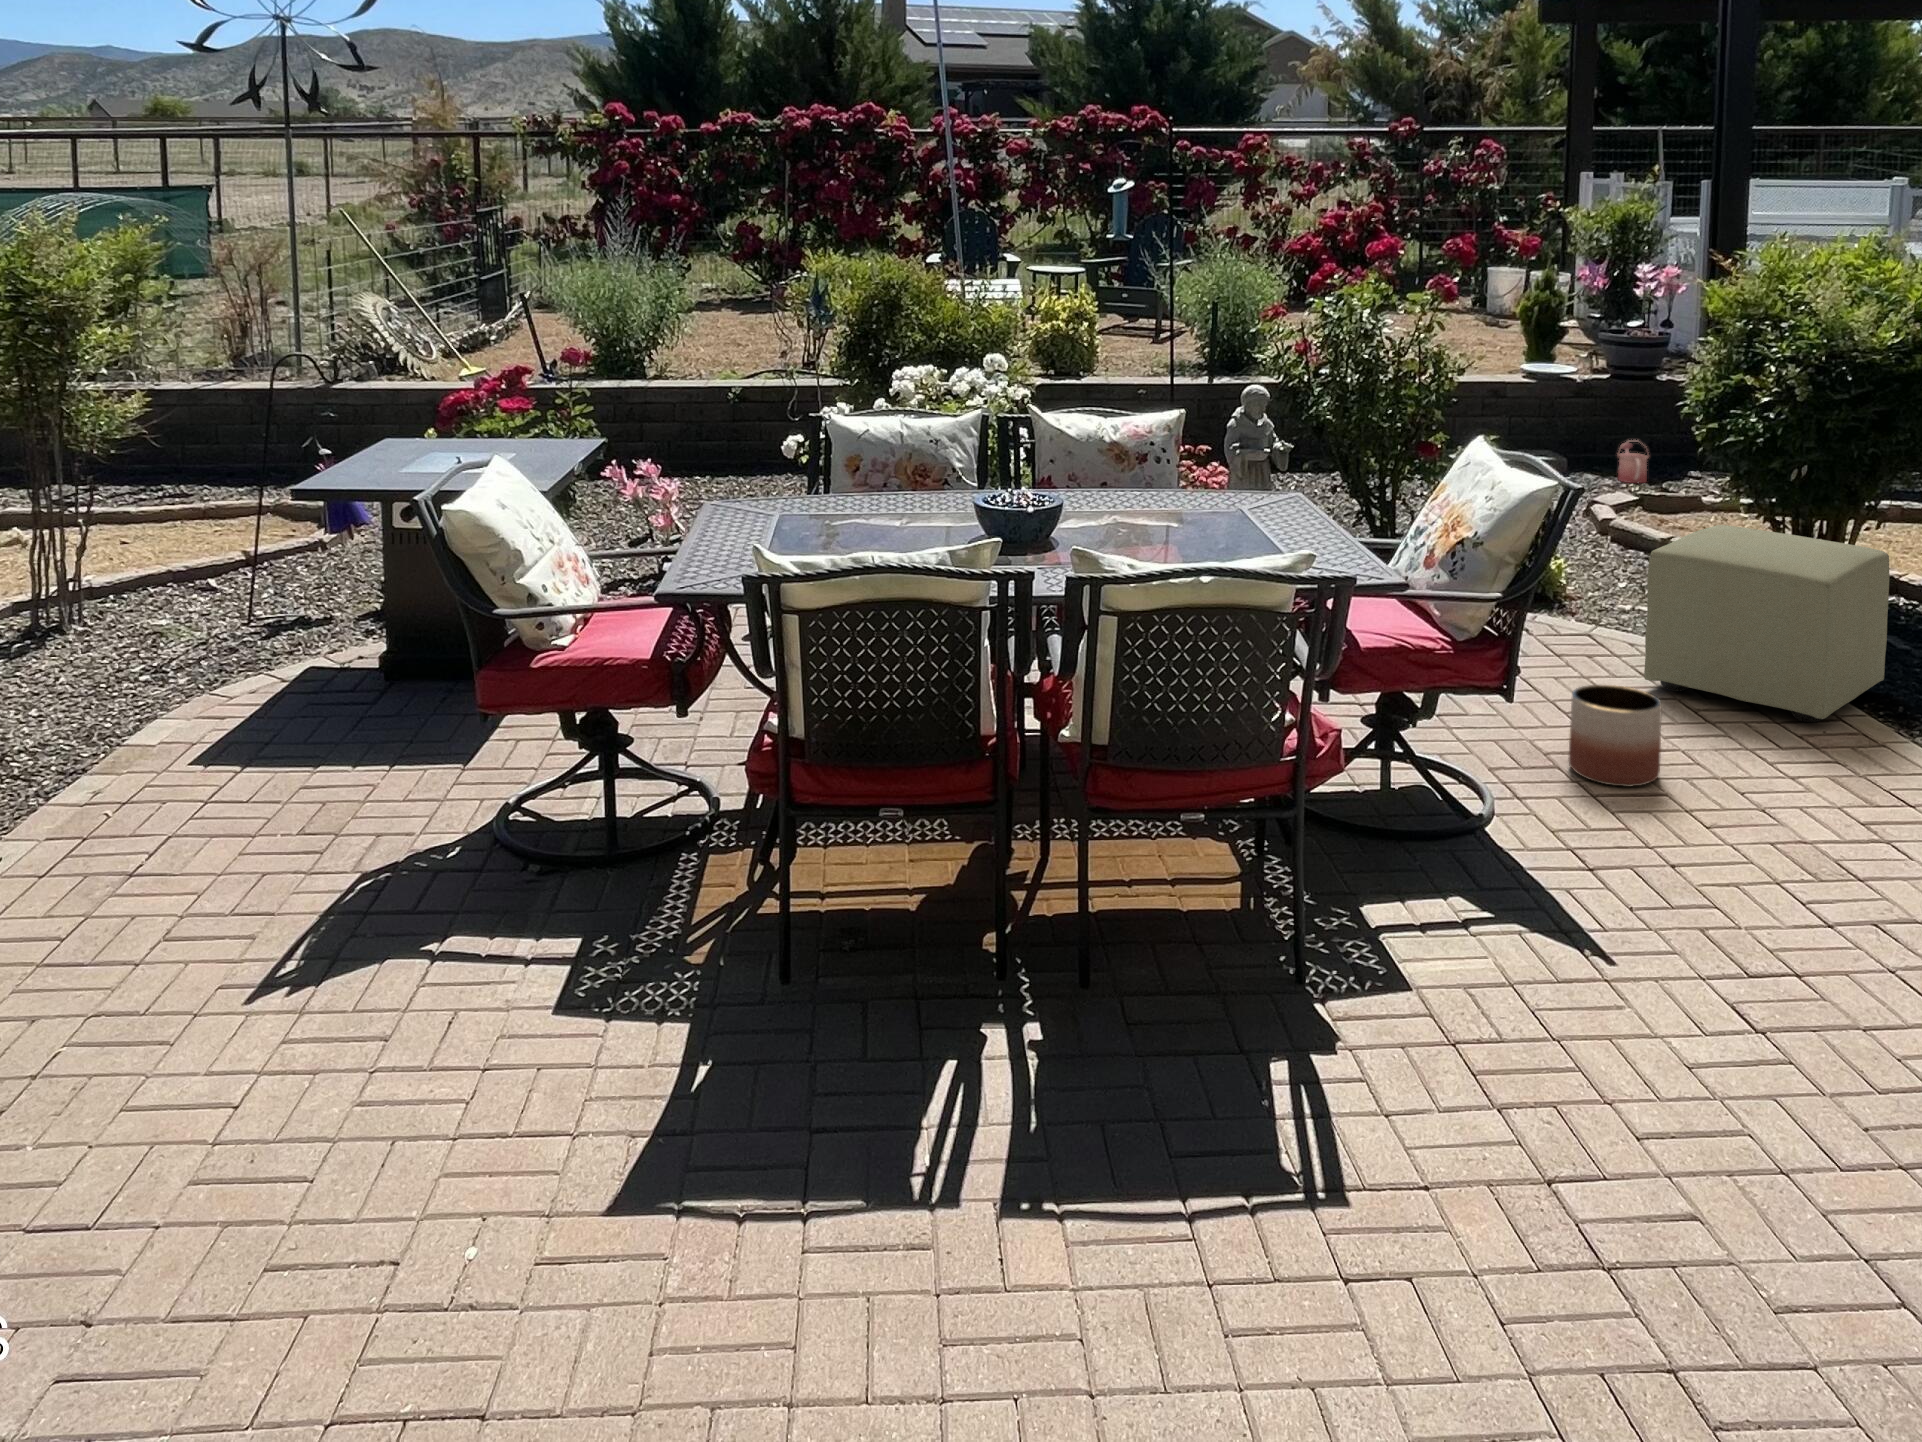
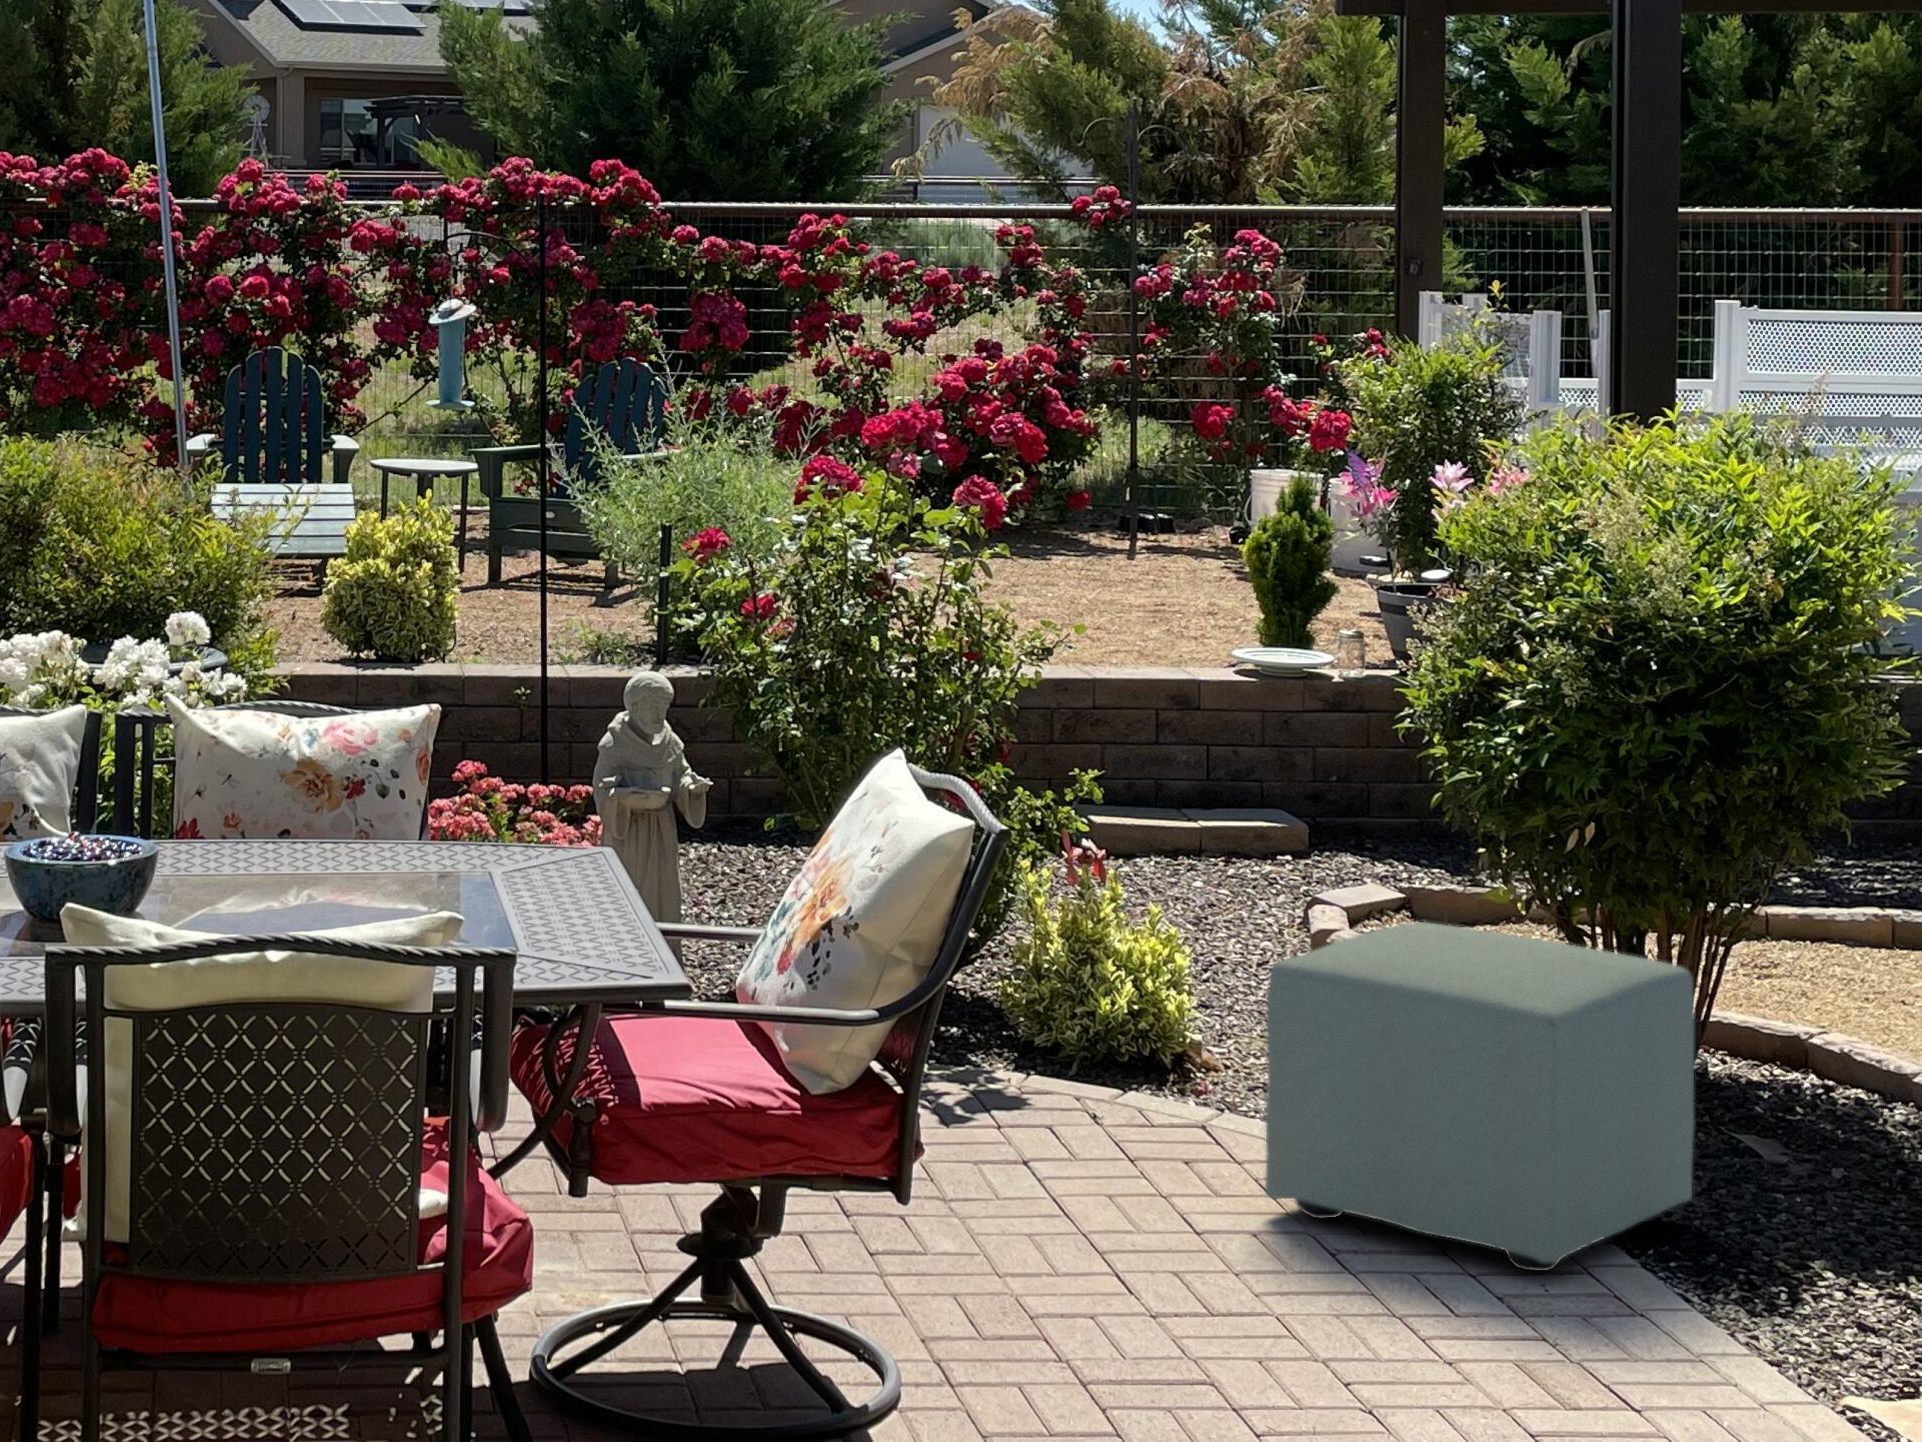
watering can: present [1618,441,1649,483] -> none [1376,786,1435,866]
planter: present [1569,685,1662,787] -> none [1073,1193,1228,1372]

